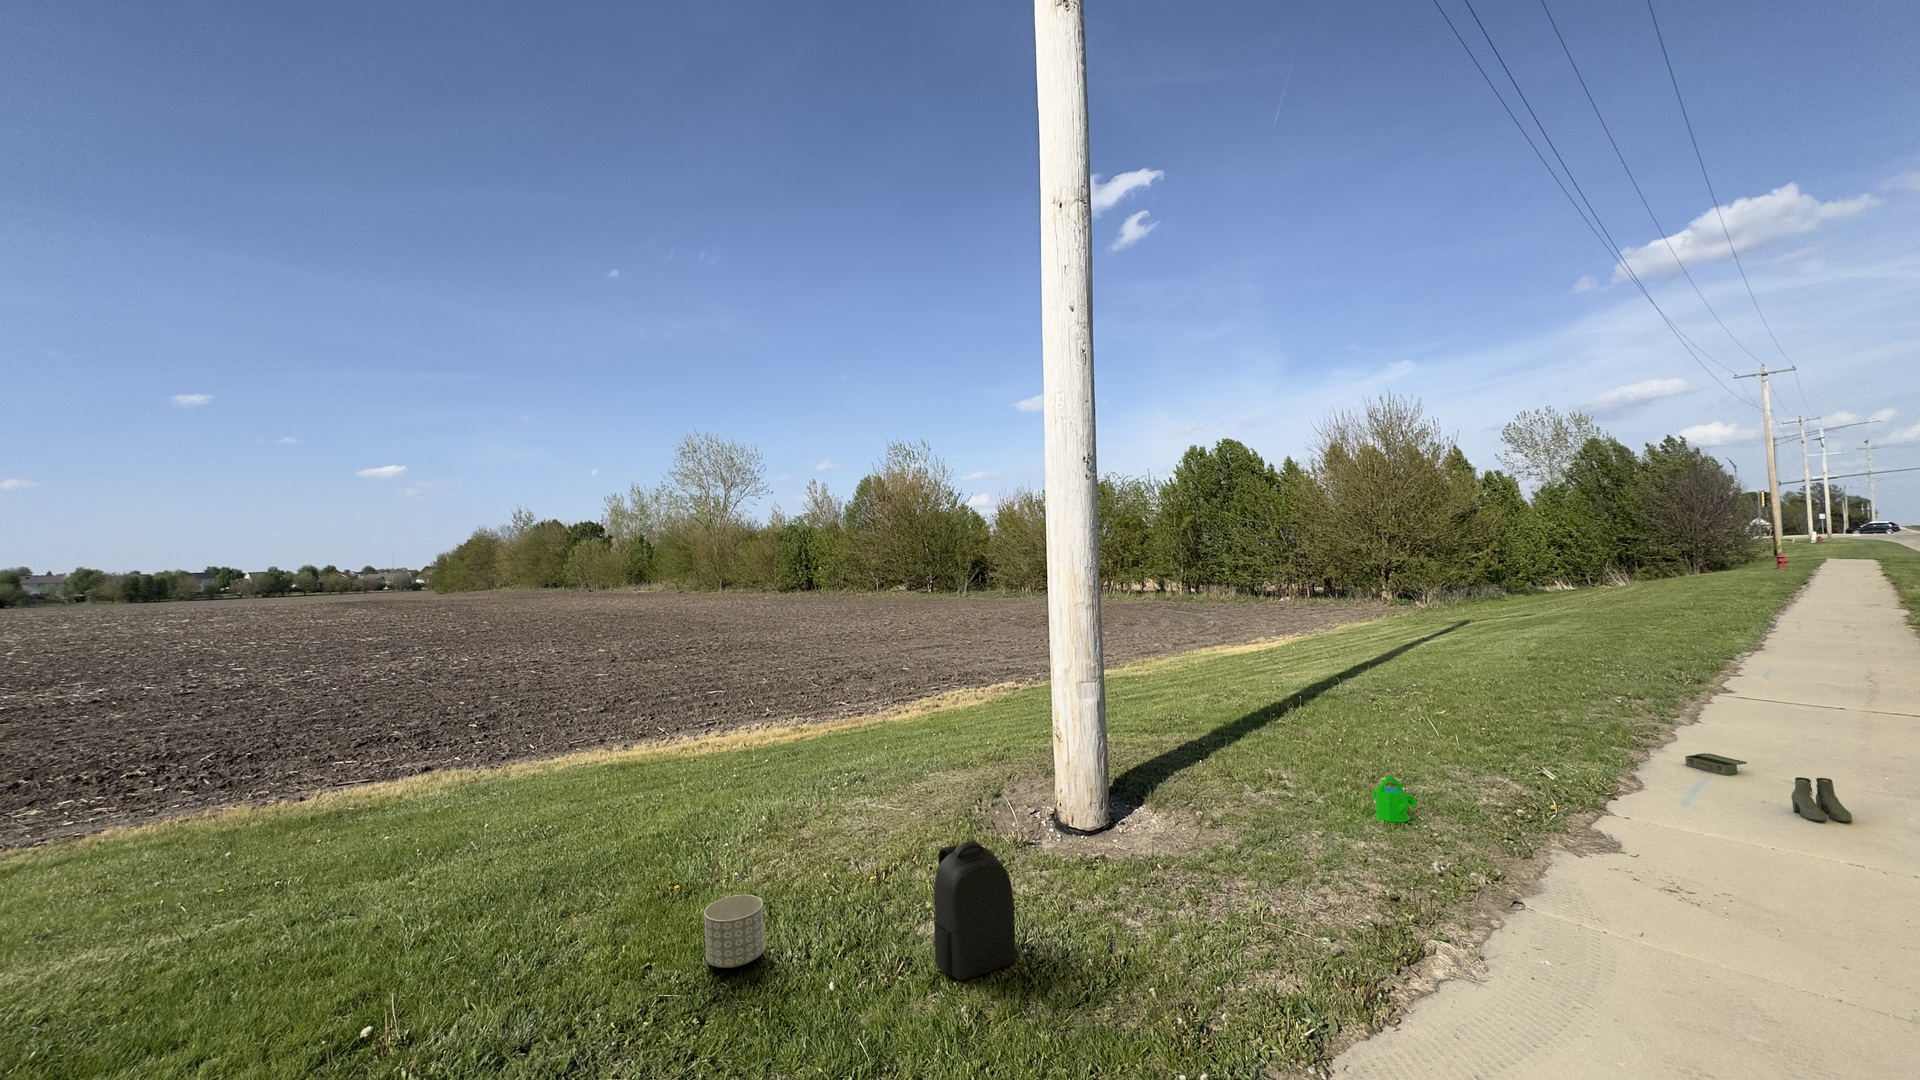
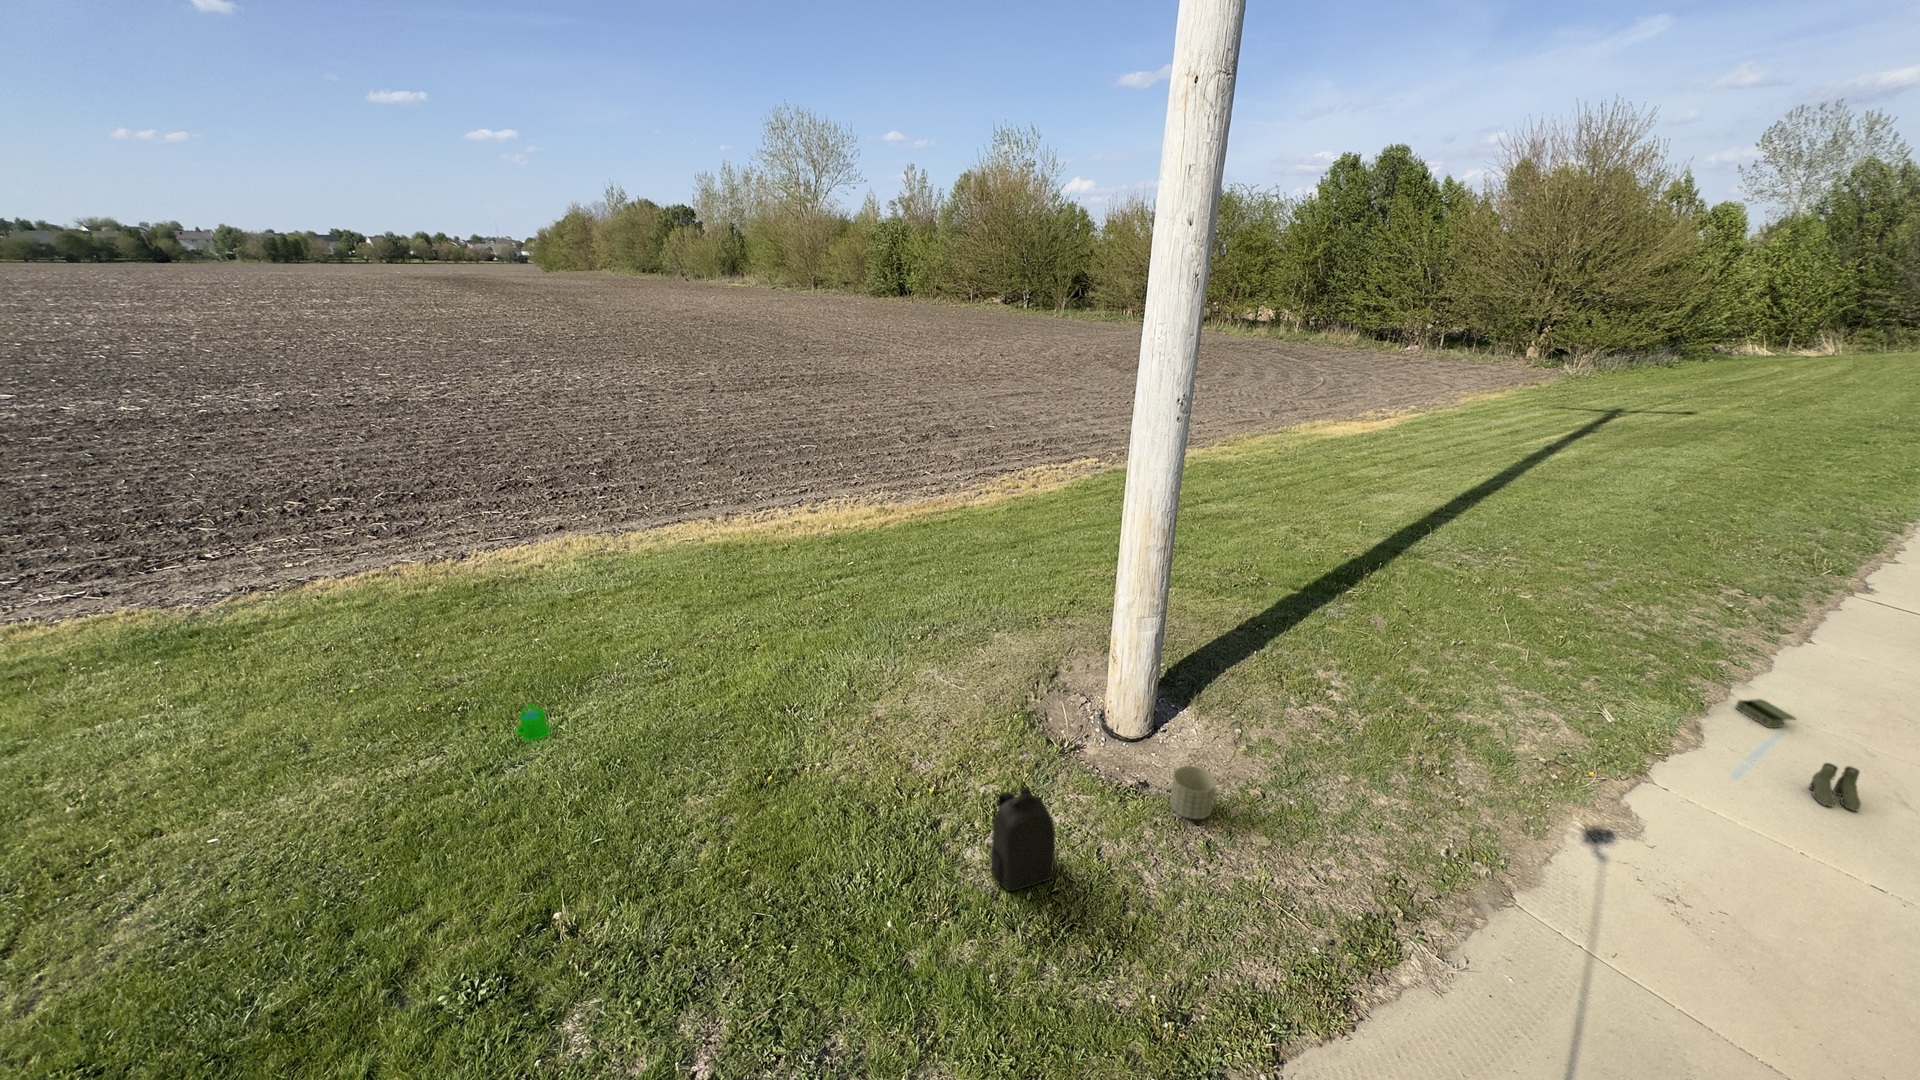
watering can: present [1373,776,1417,822] -> present [516,704,551,741]
planter: present [704,895,765,968] -> present [1170,766,1216,819]

